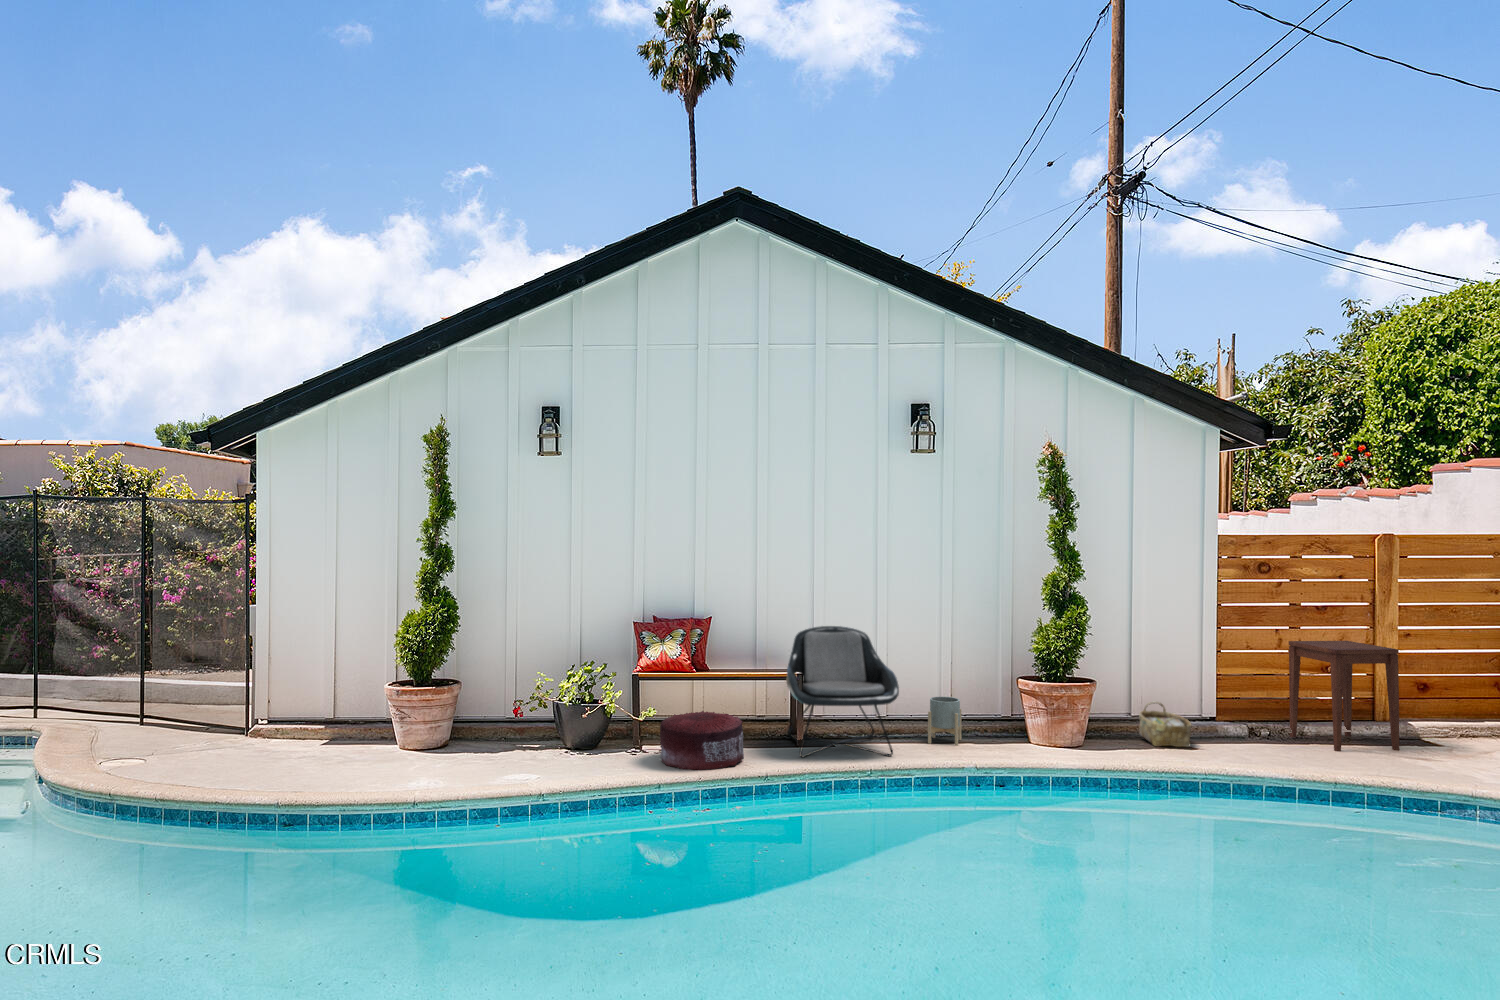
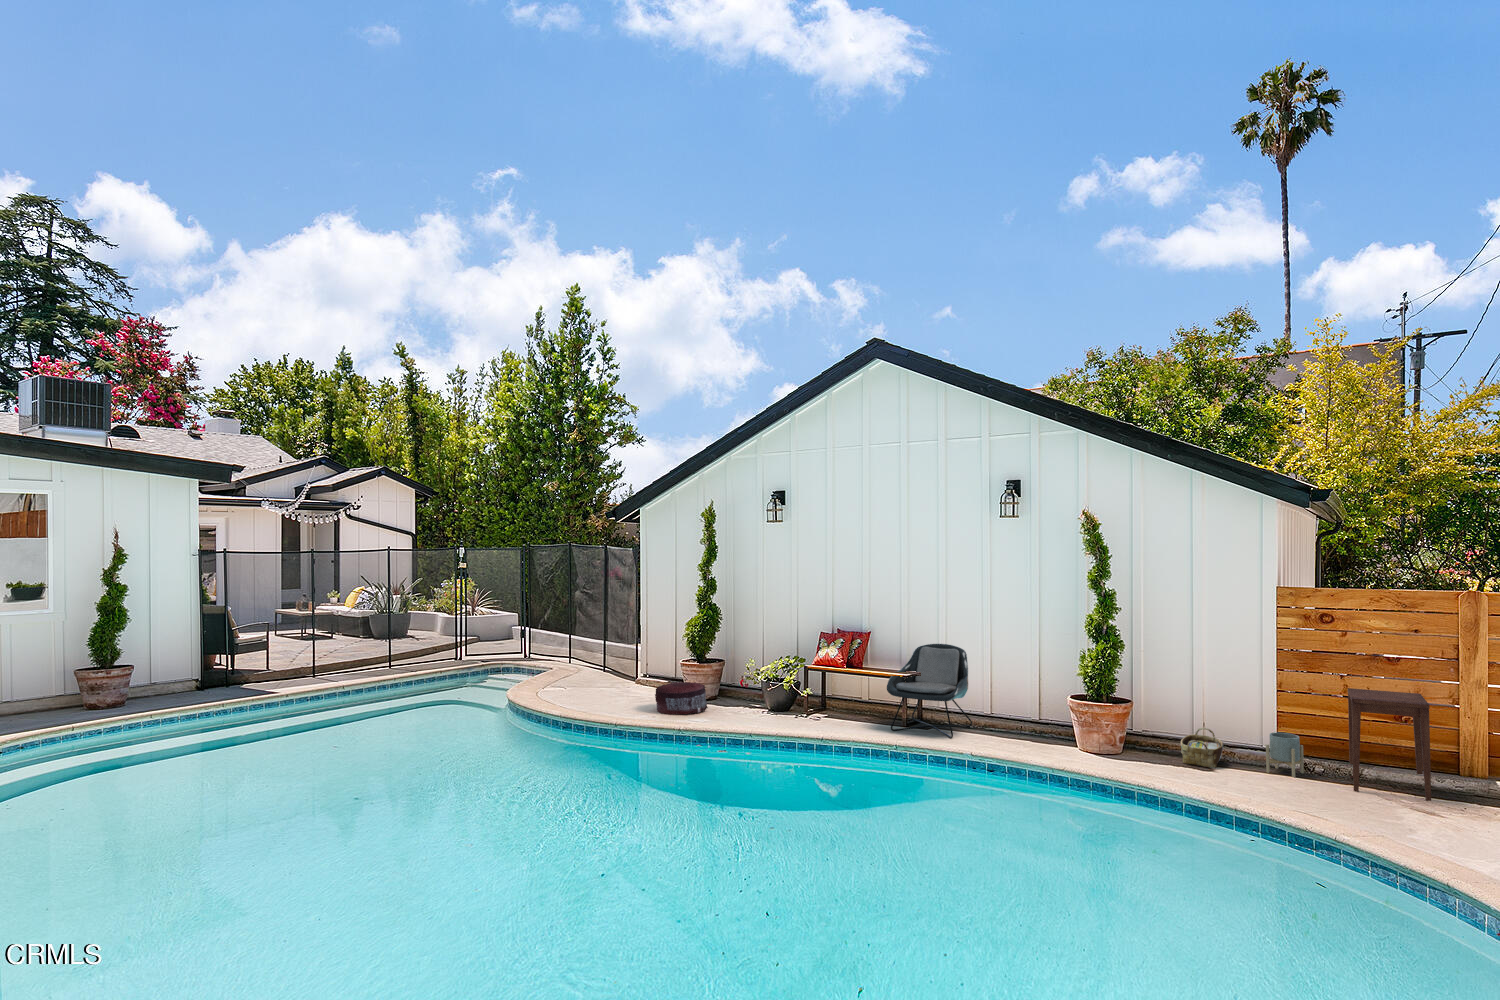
planter: present [928,697,961,746] -> present [1266,733,1304,778]
pouf: present [660,711,744,770] -> present [655,682,708,715]

